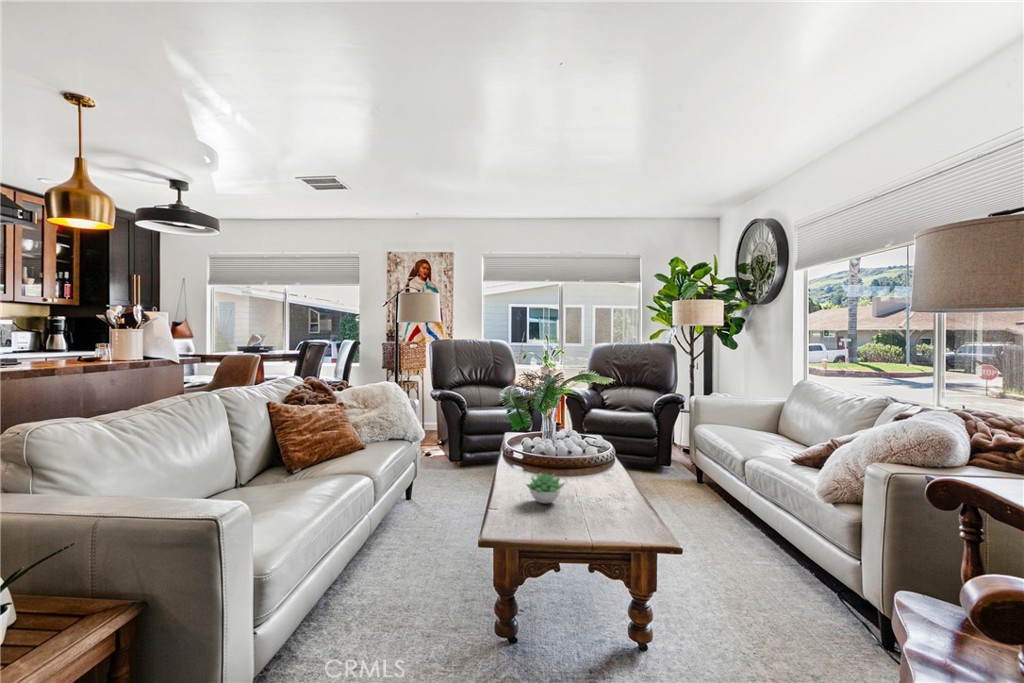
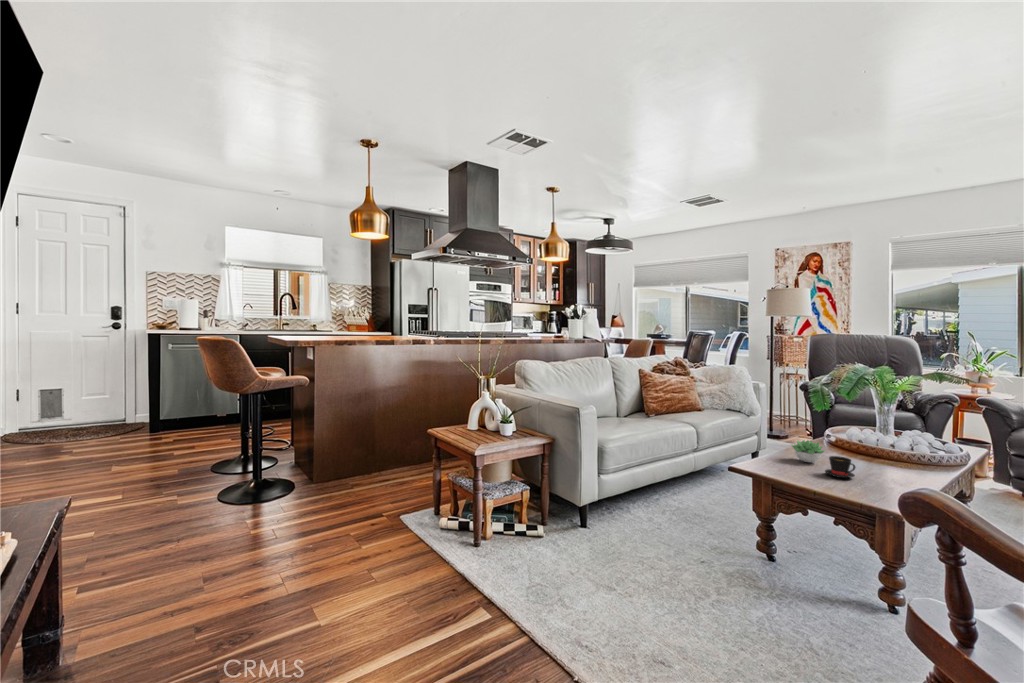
teacup: none [580,489,615,519] -> present [825,456,856,478]

